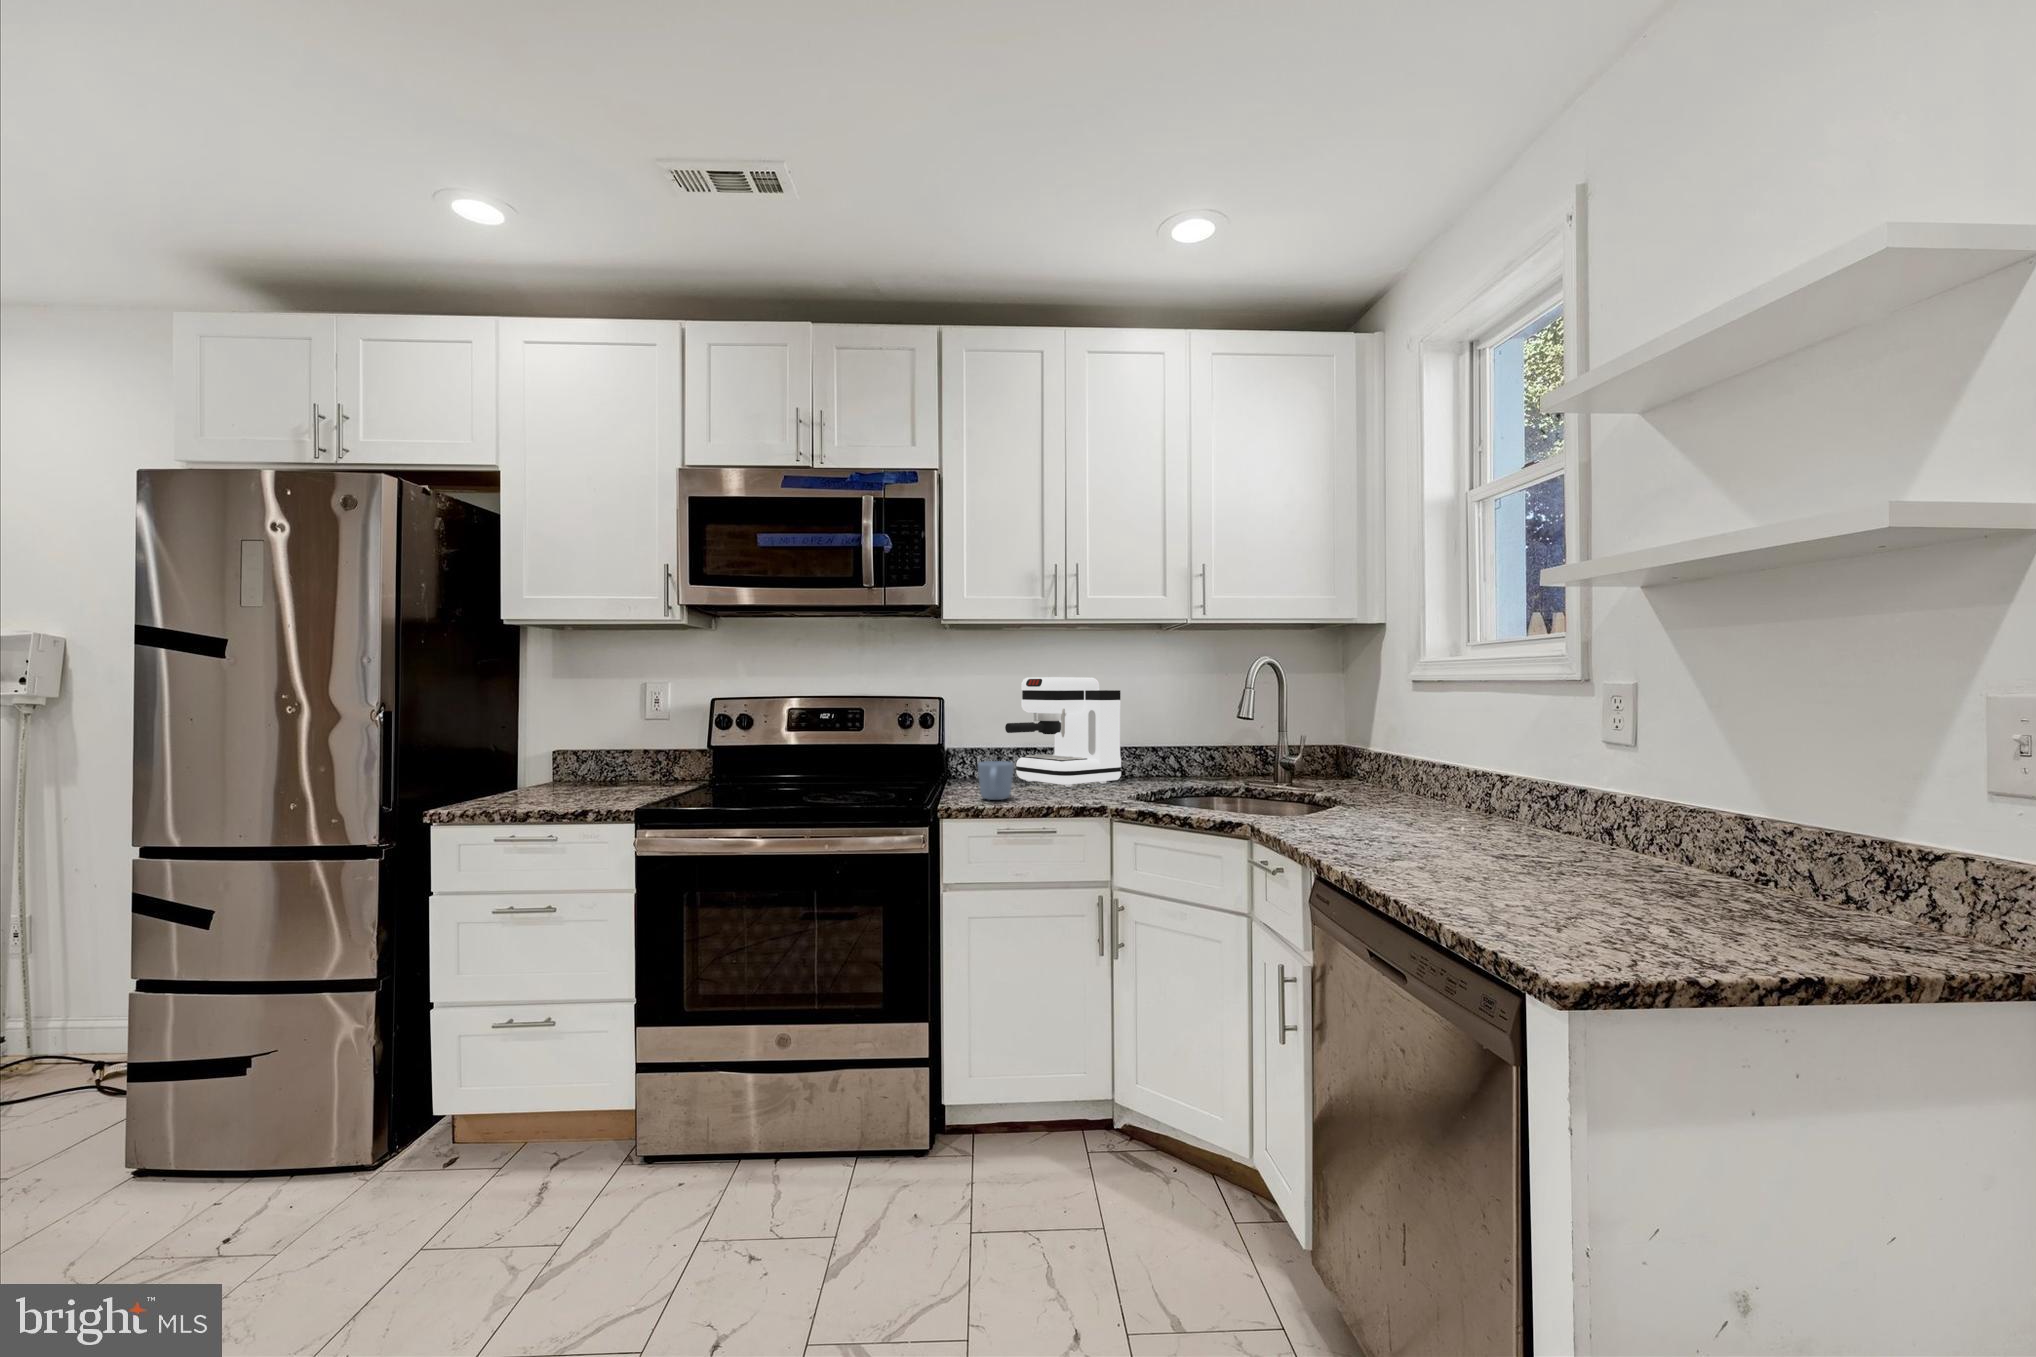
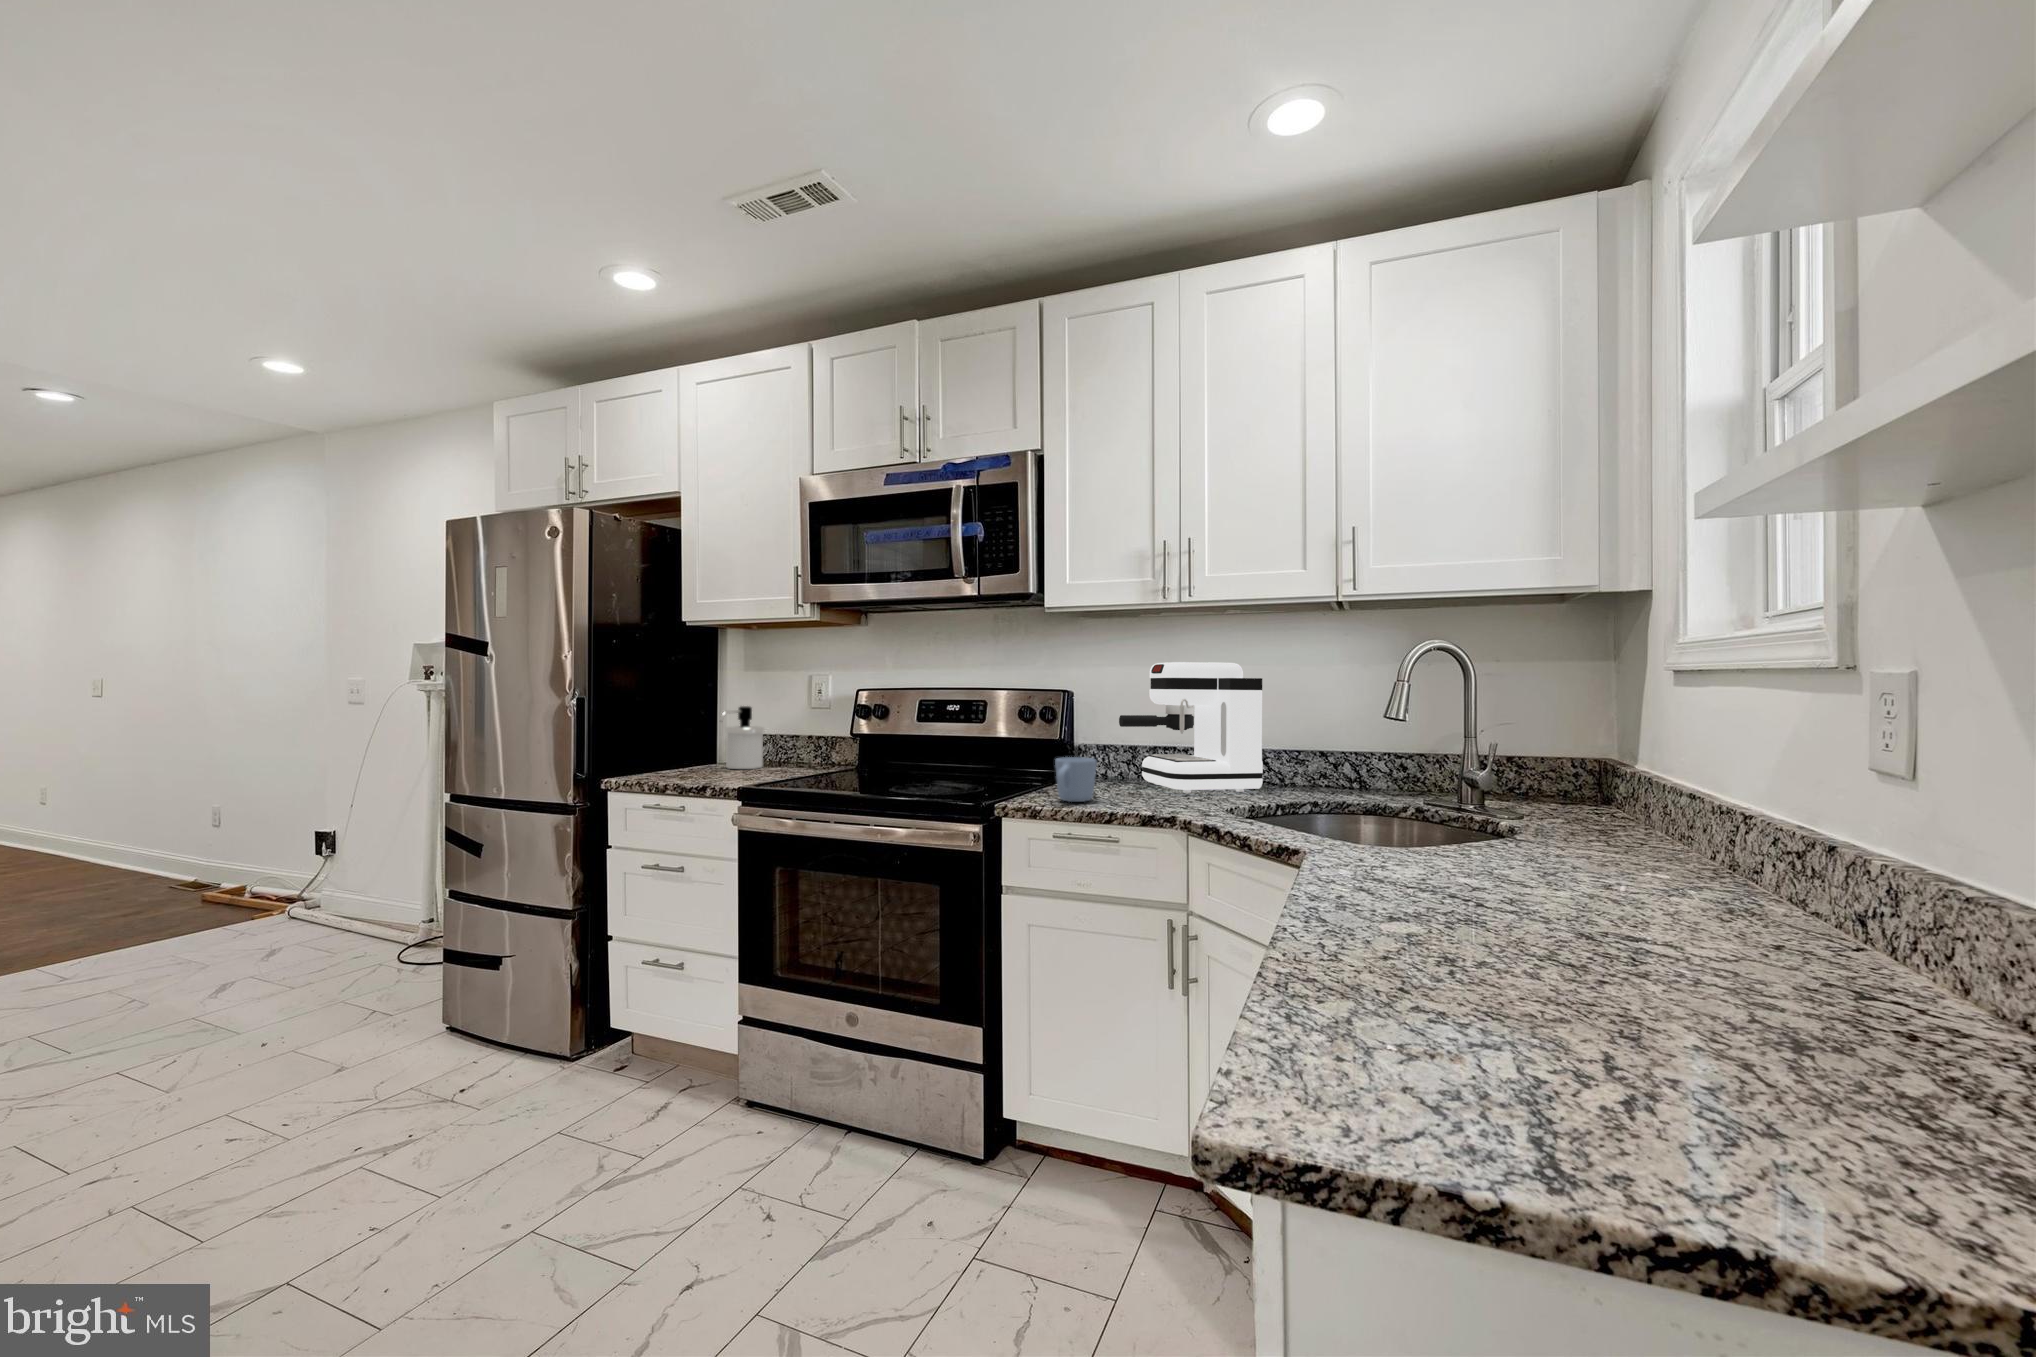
soap dispenser: none [559,722,604,790] -> present [720,706,764,769]

